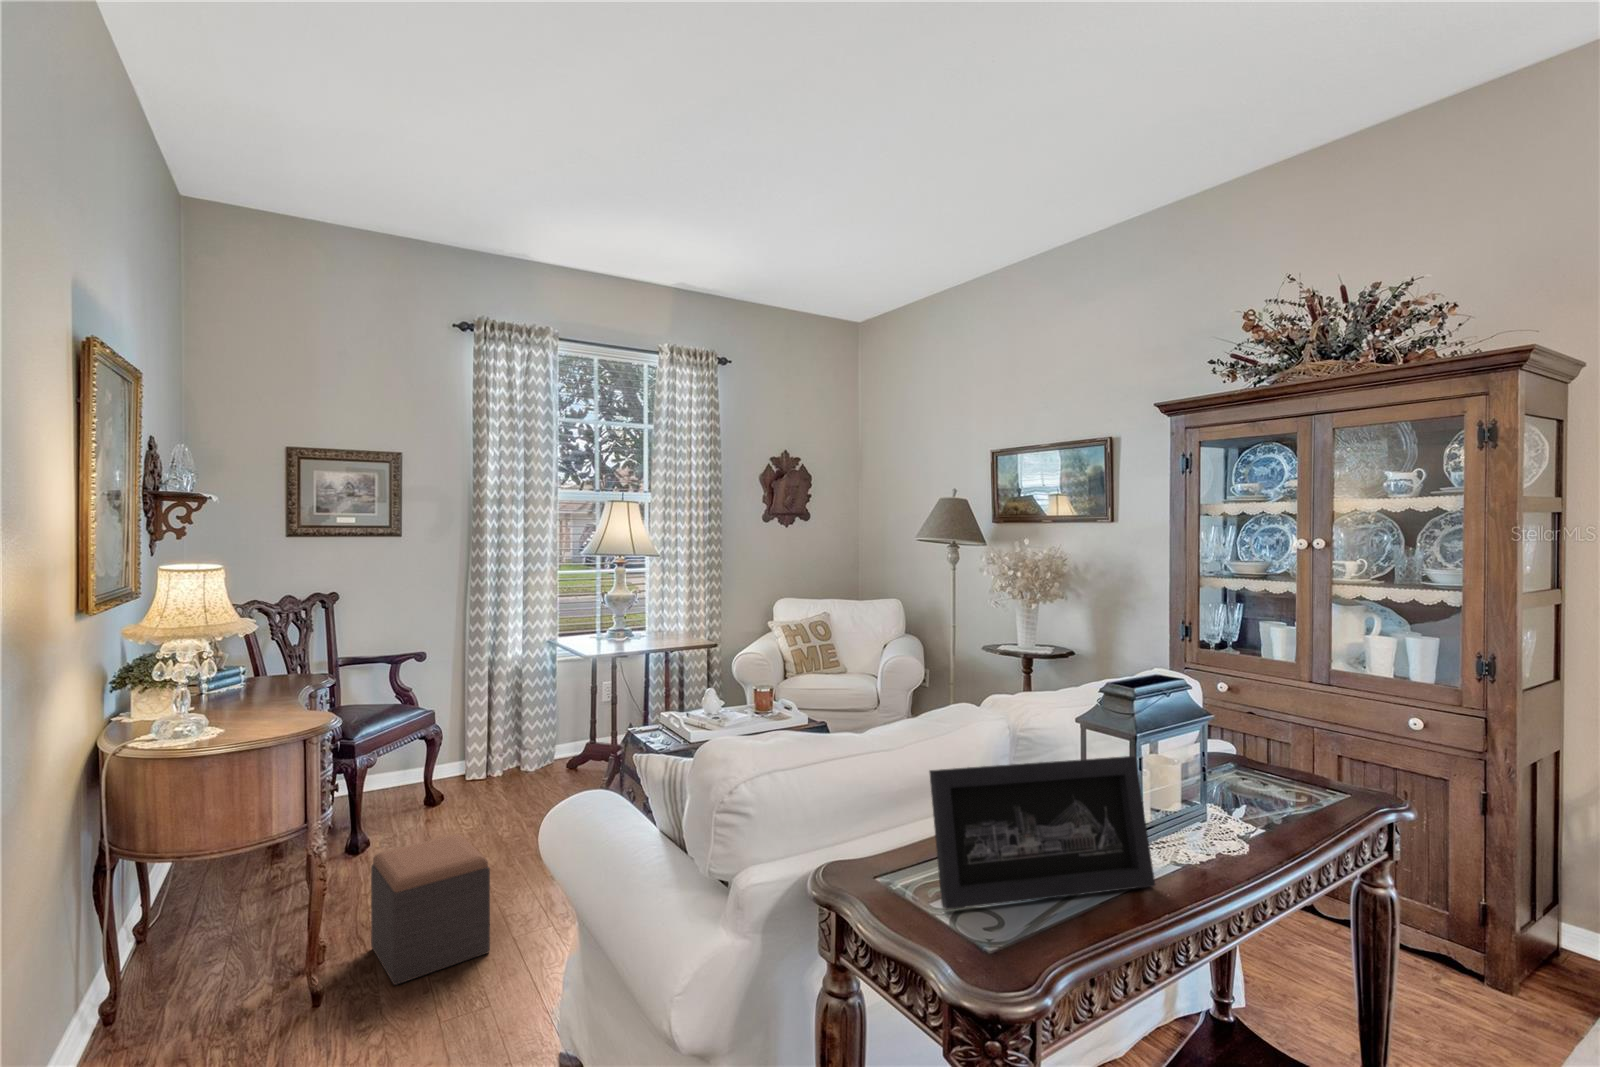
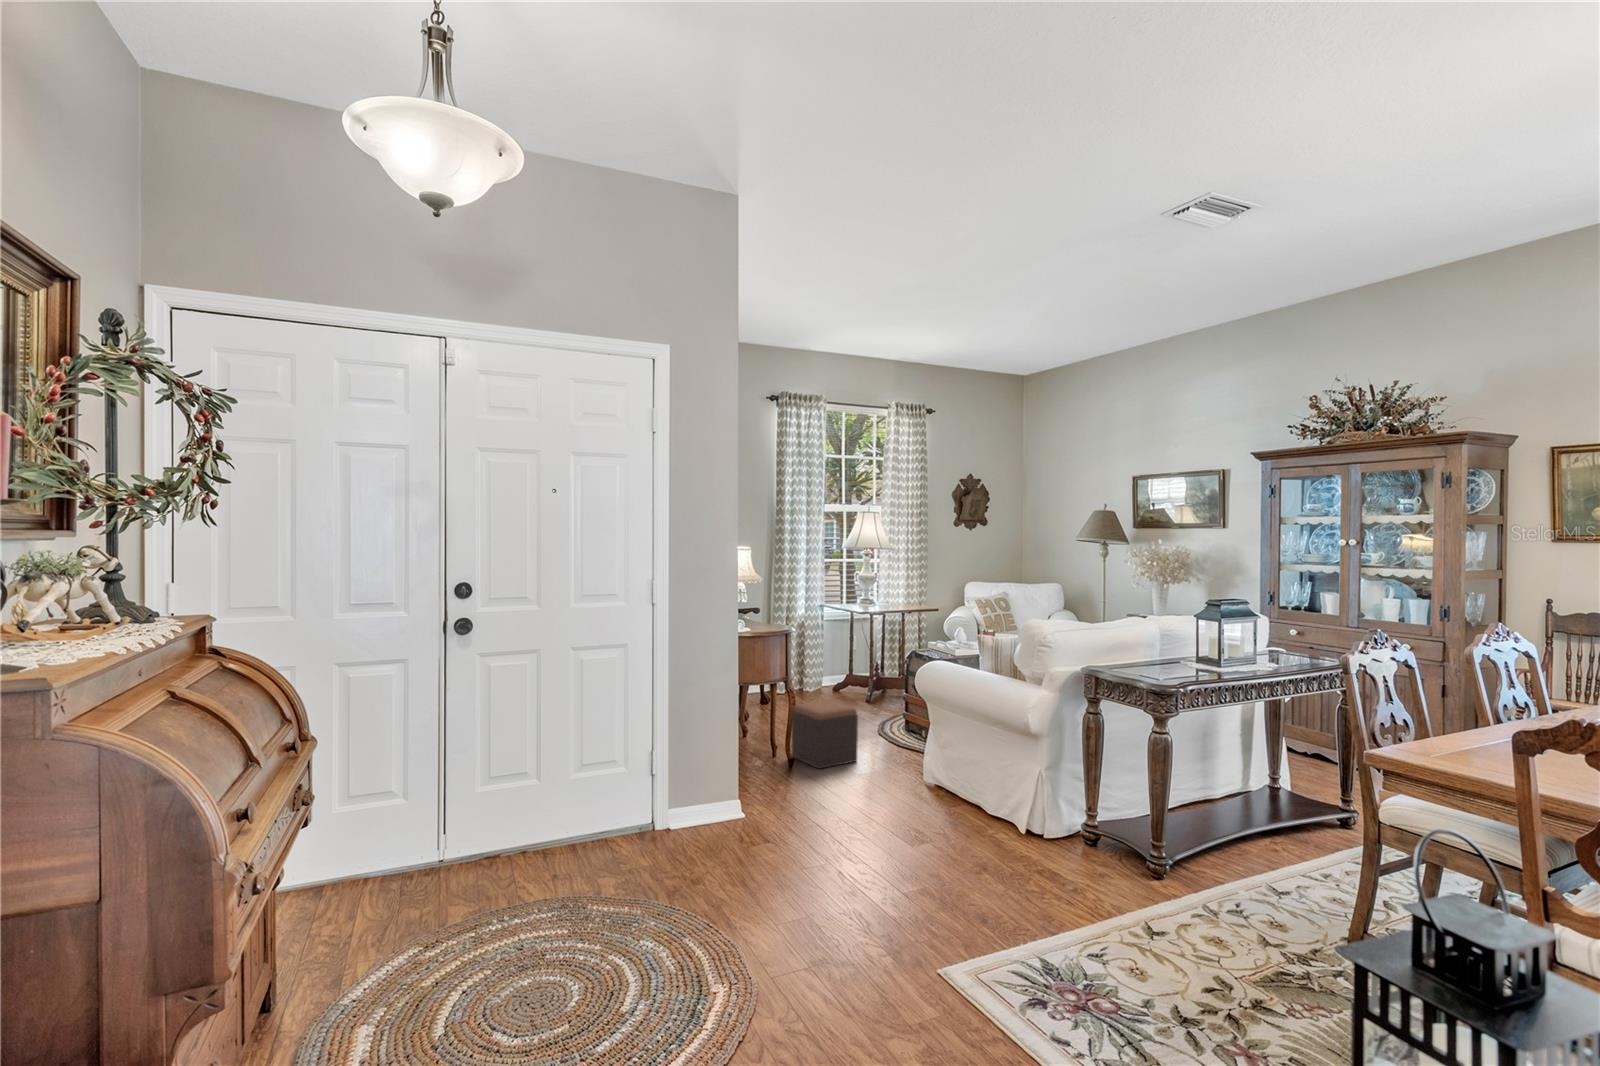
picture frame: present [929,756,1155,909] -> none [1135,625,1231,677]

